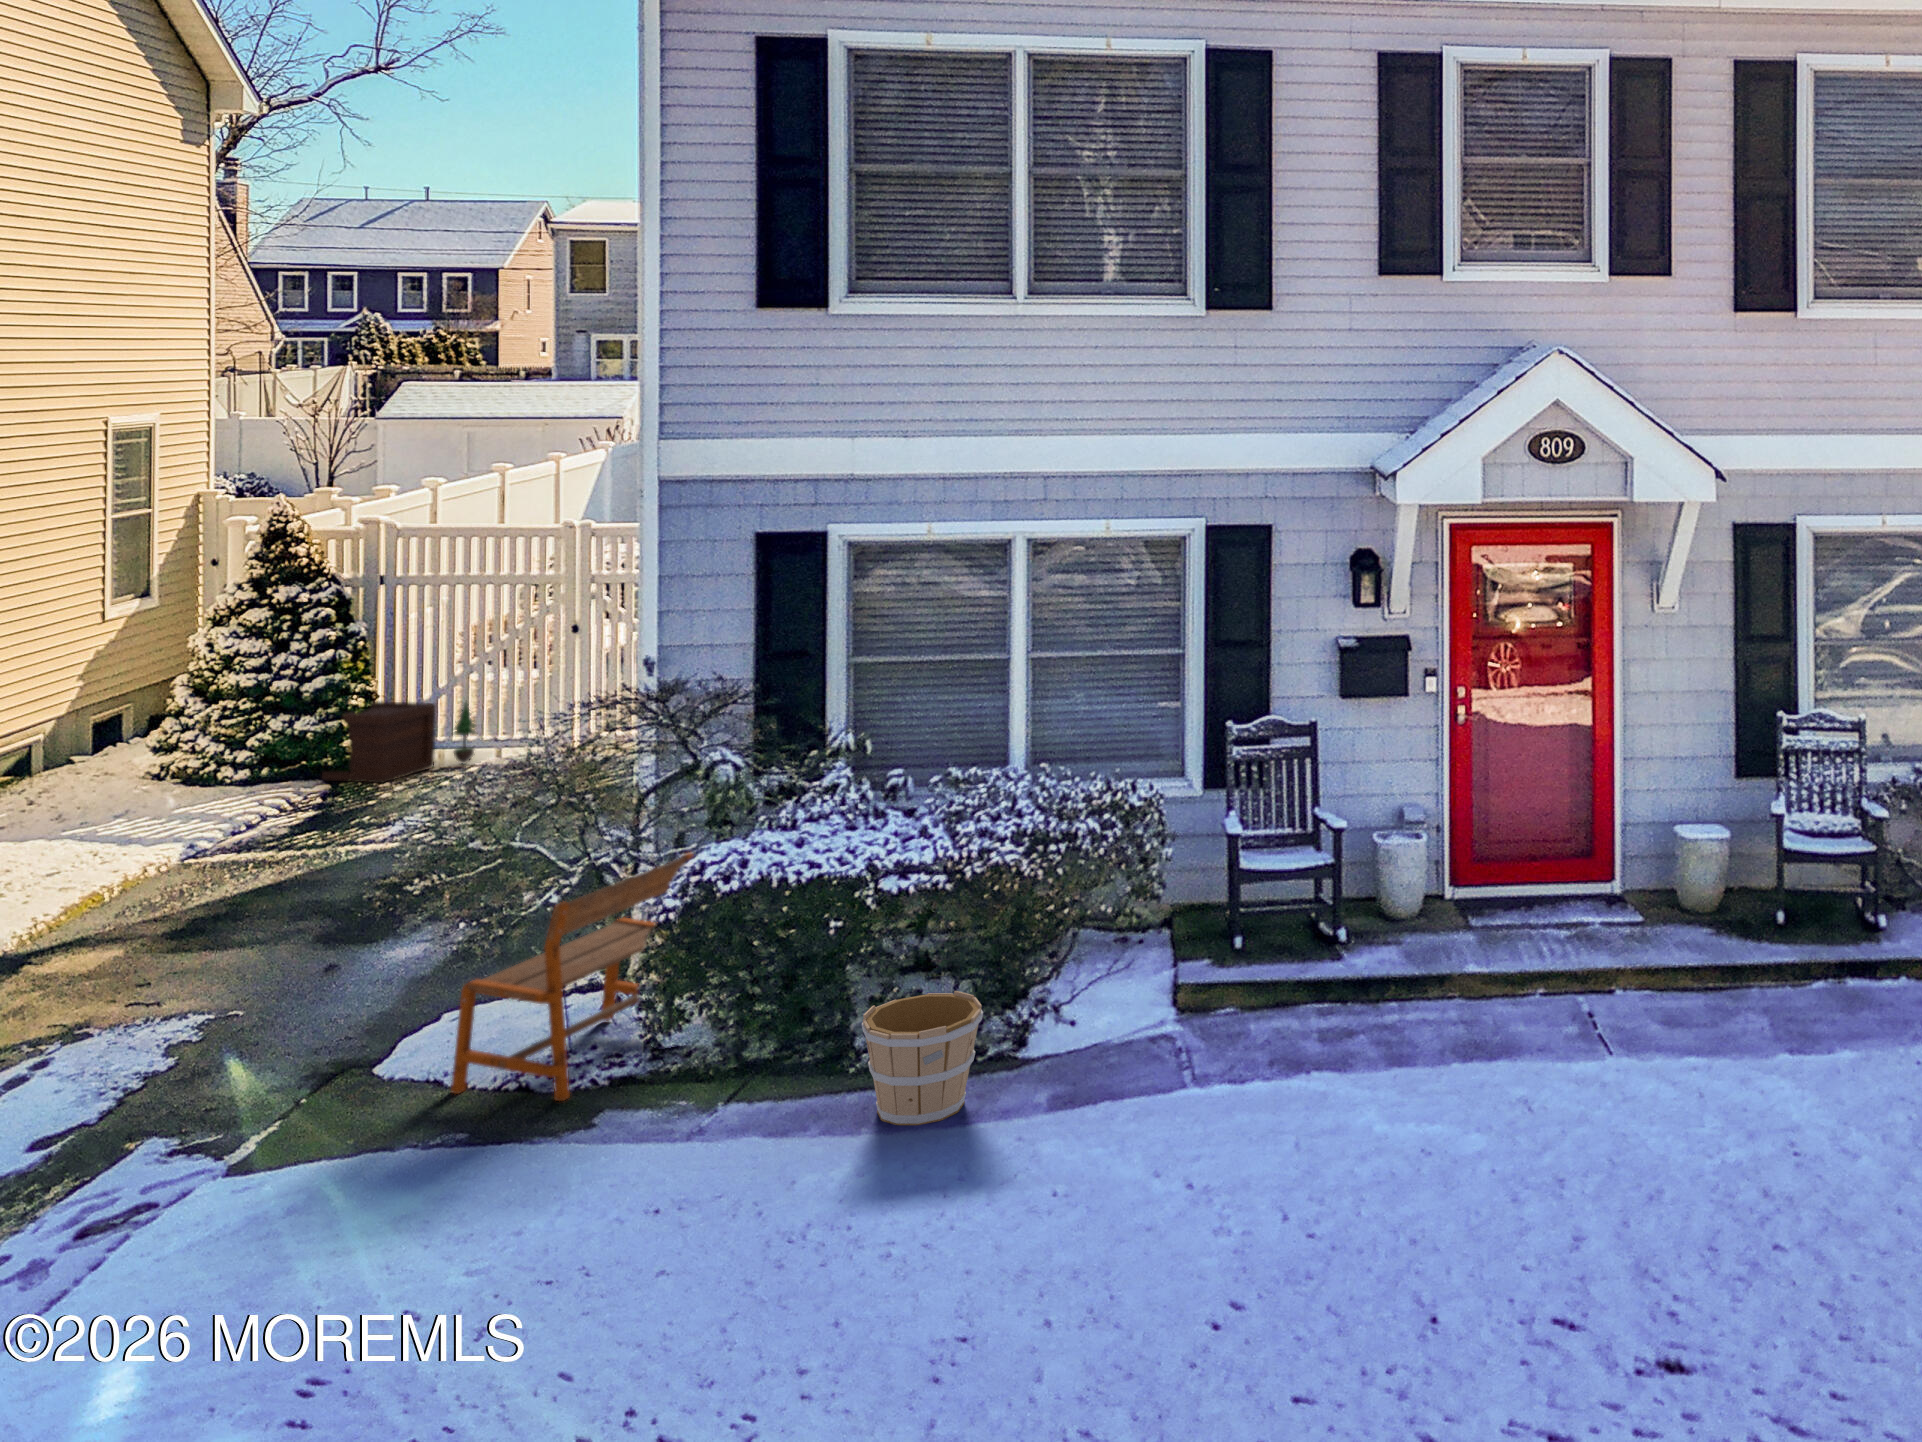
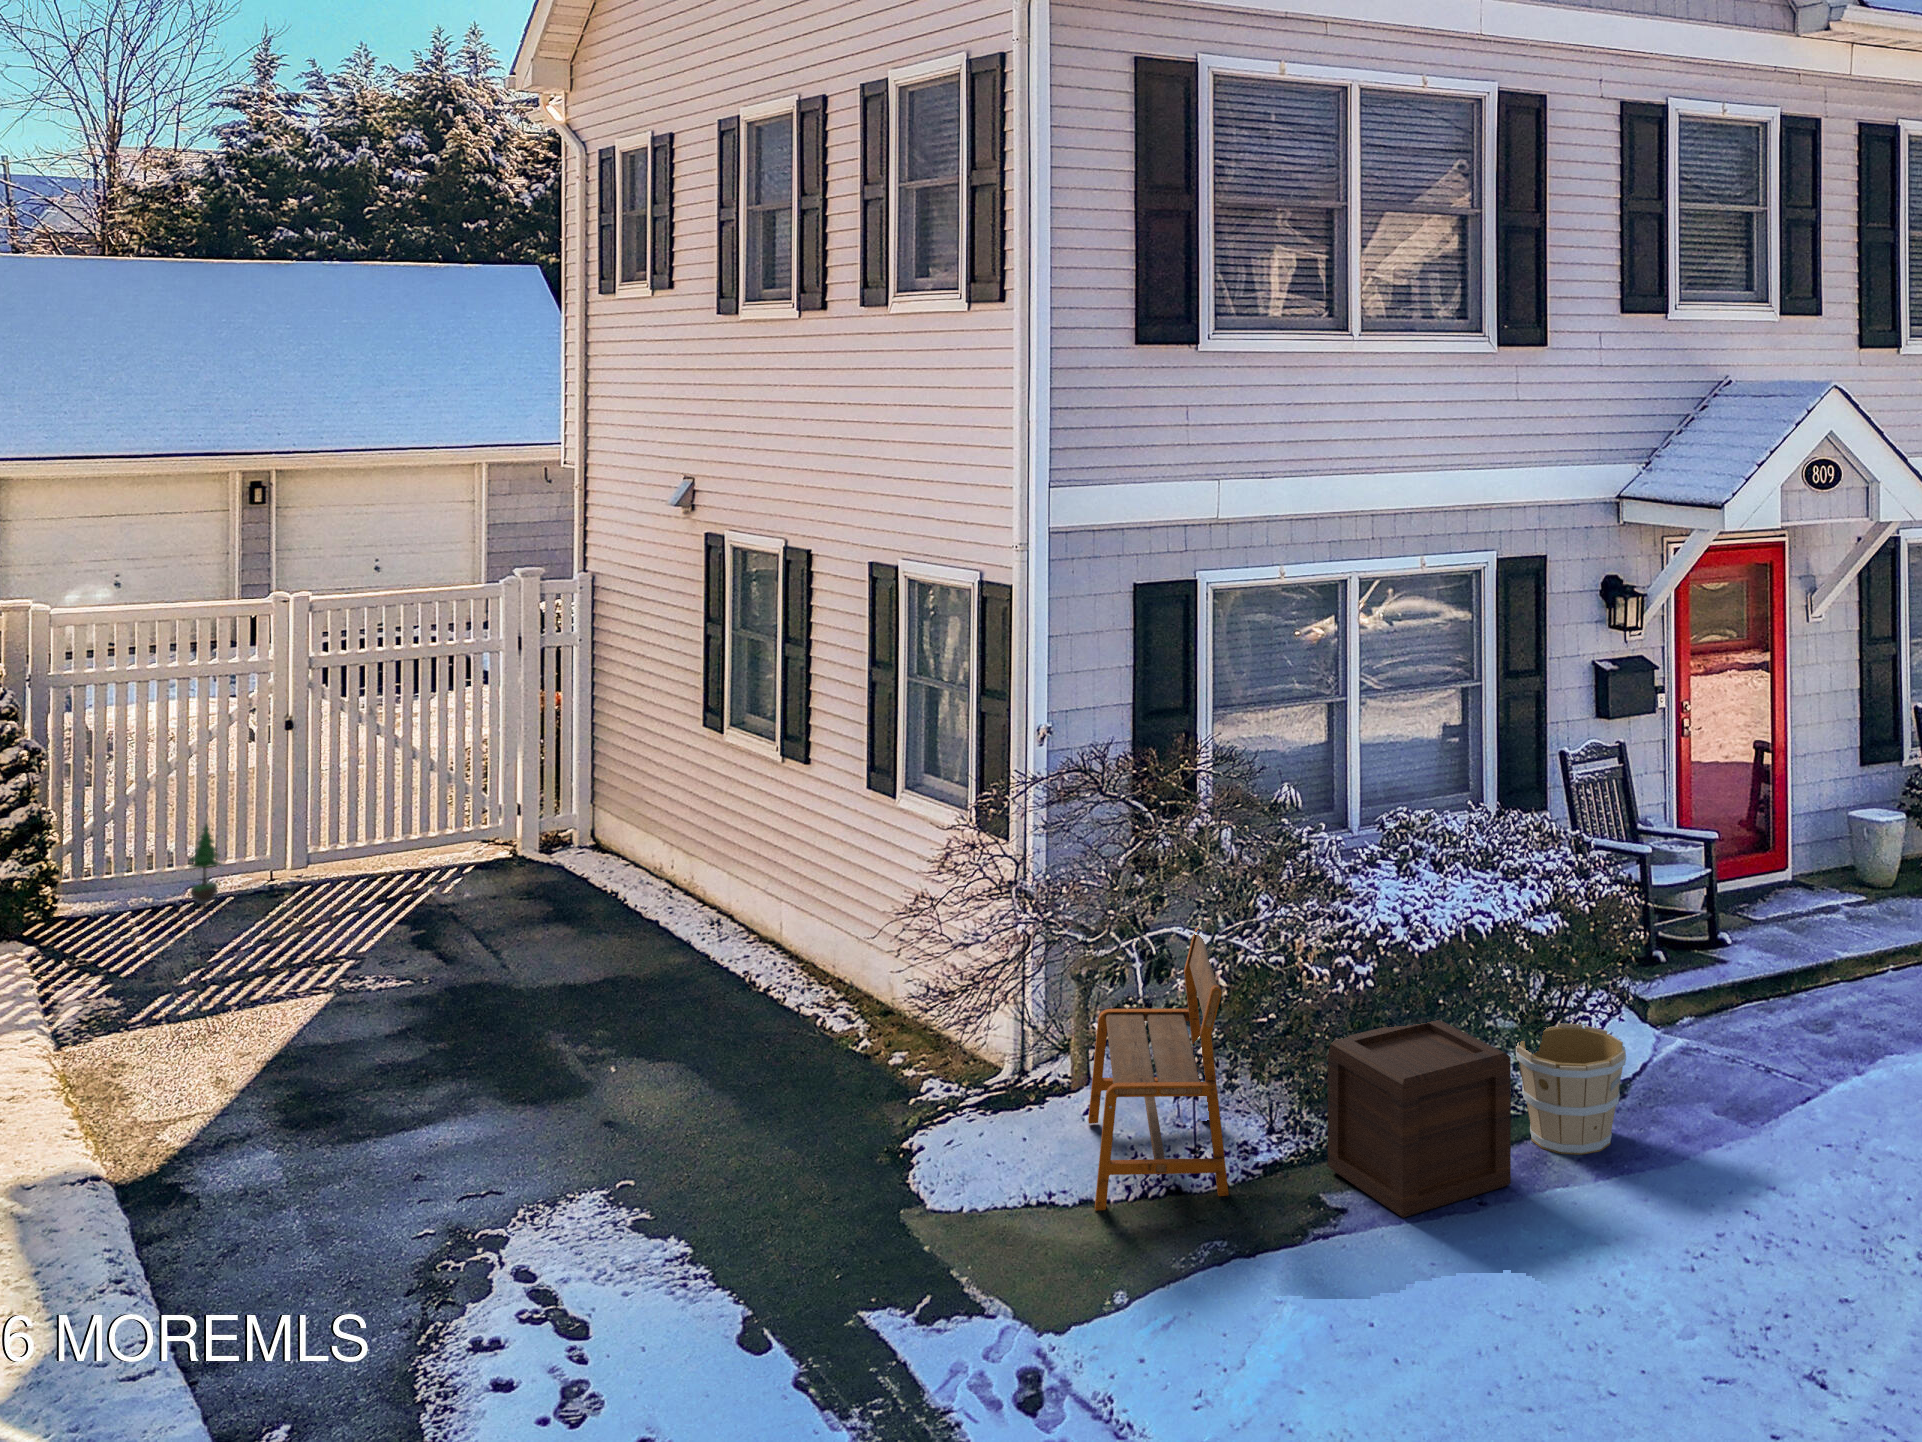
wooden crate: present [322,702,436,783] -> present [1328,1020,1511,1218]

